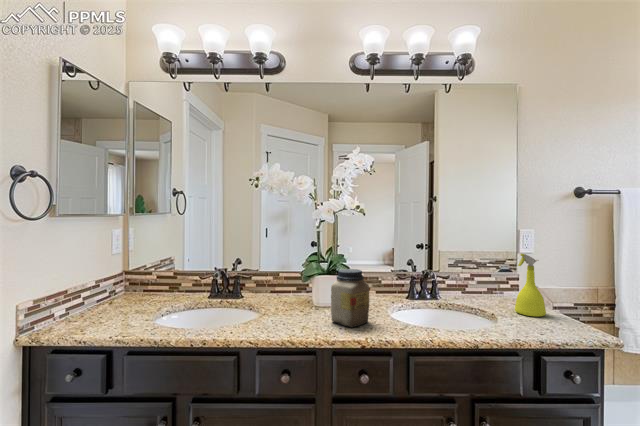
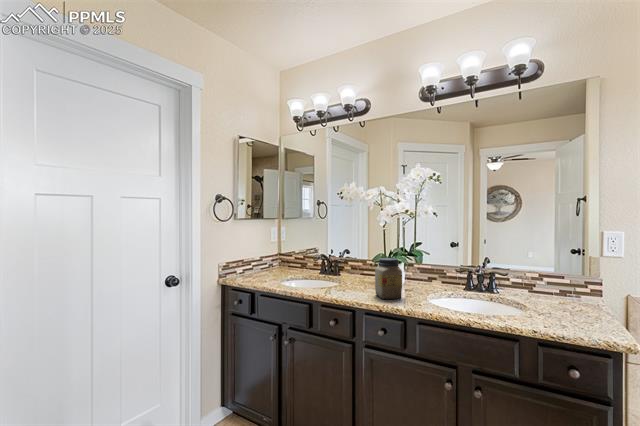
spray bottle: present [515,254,546,317] -> none [554,255,588,318]

